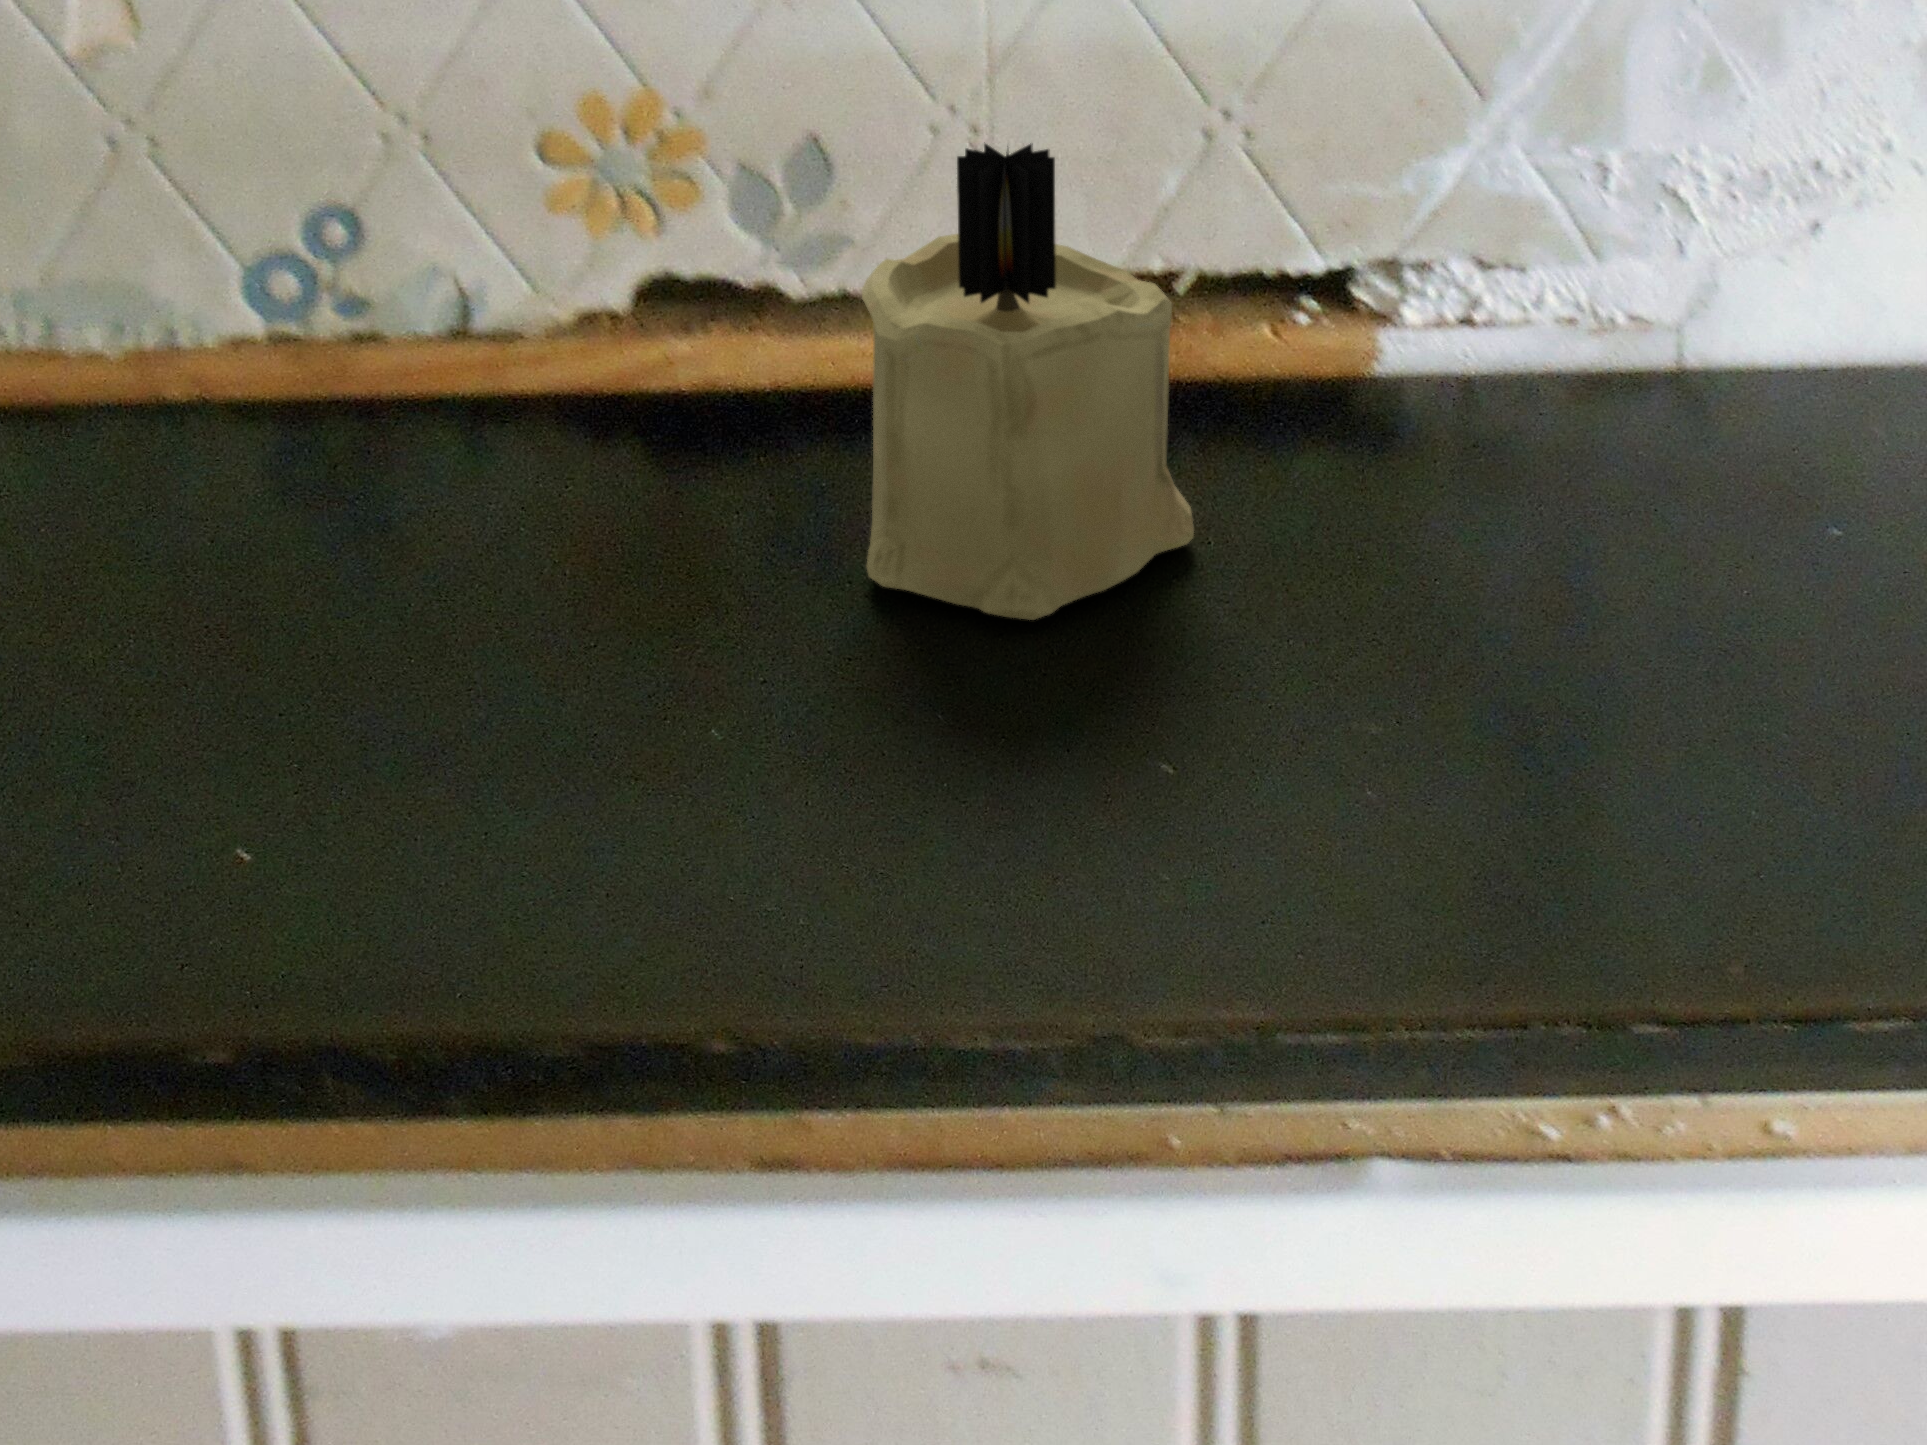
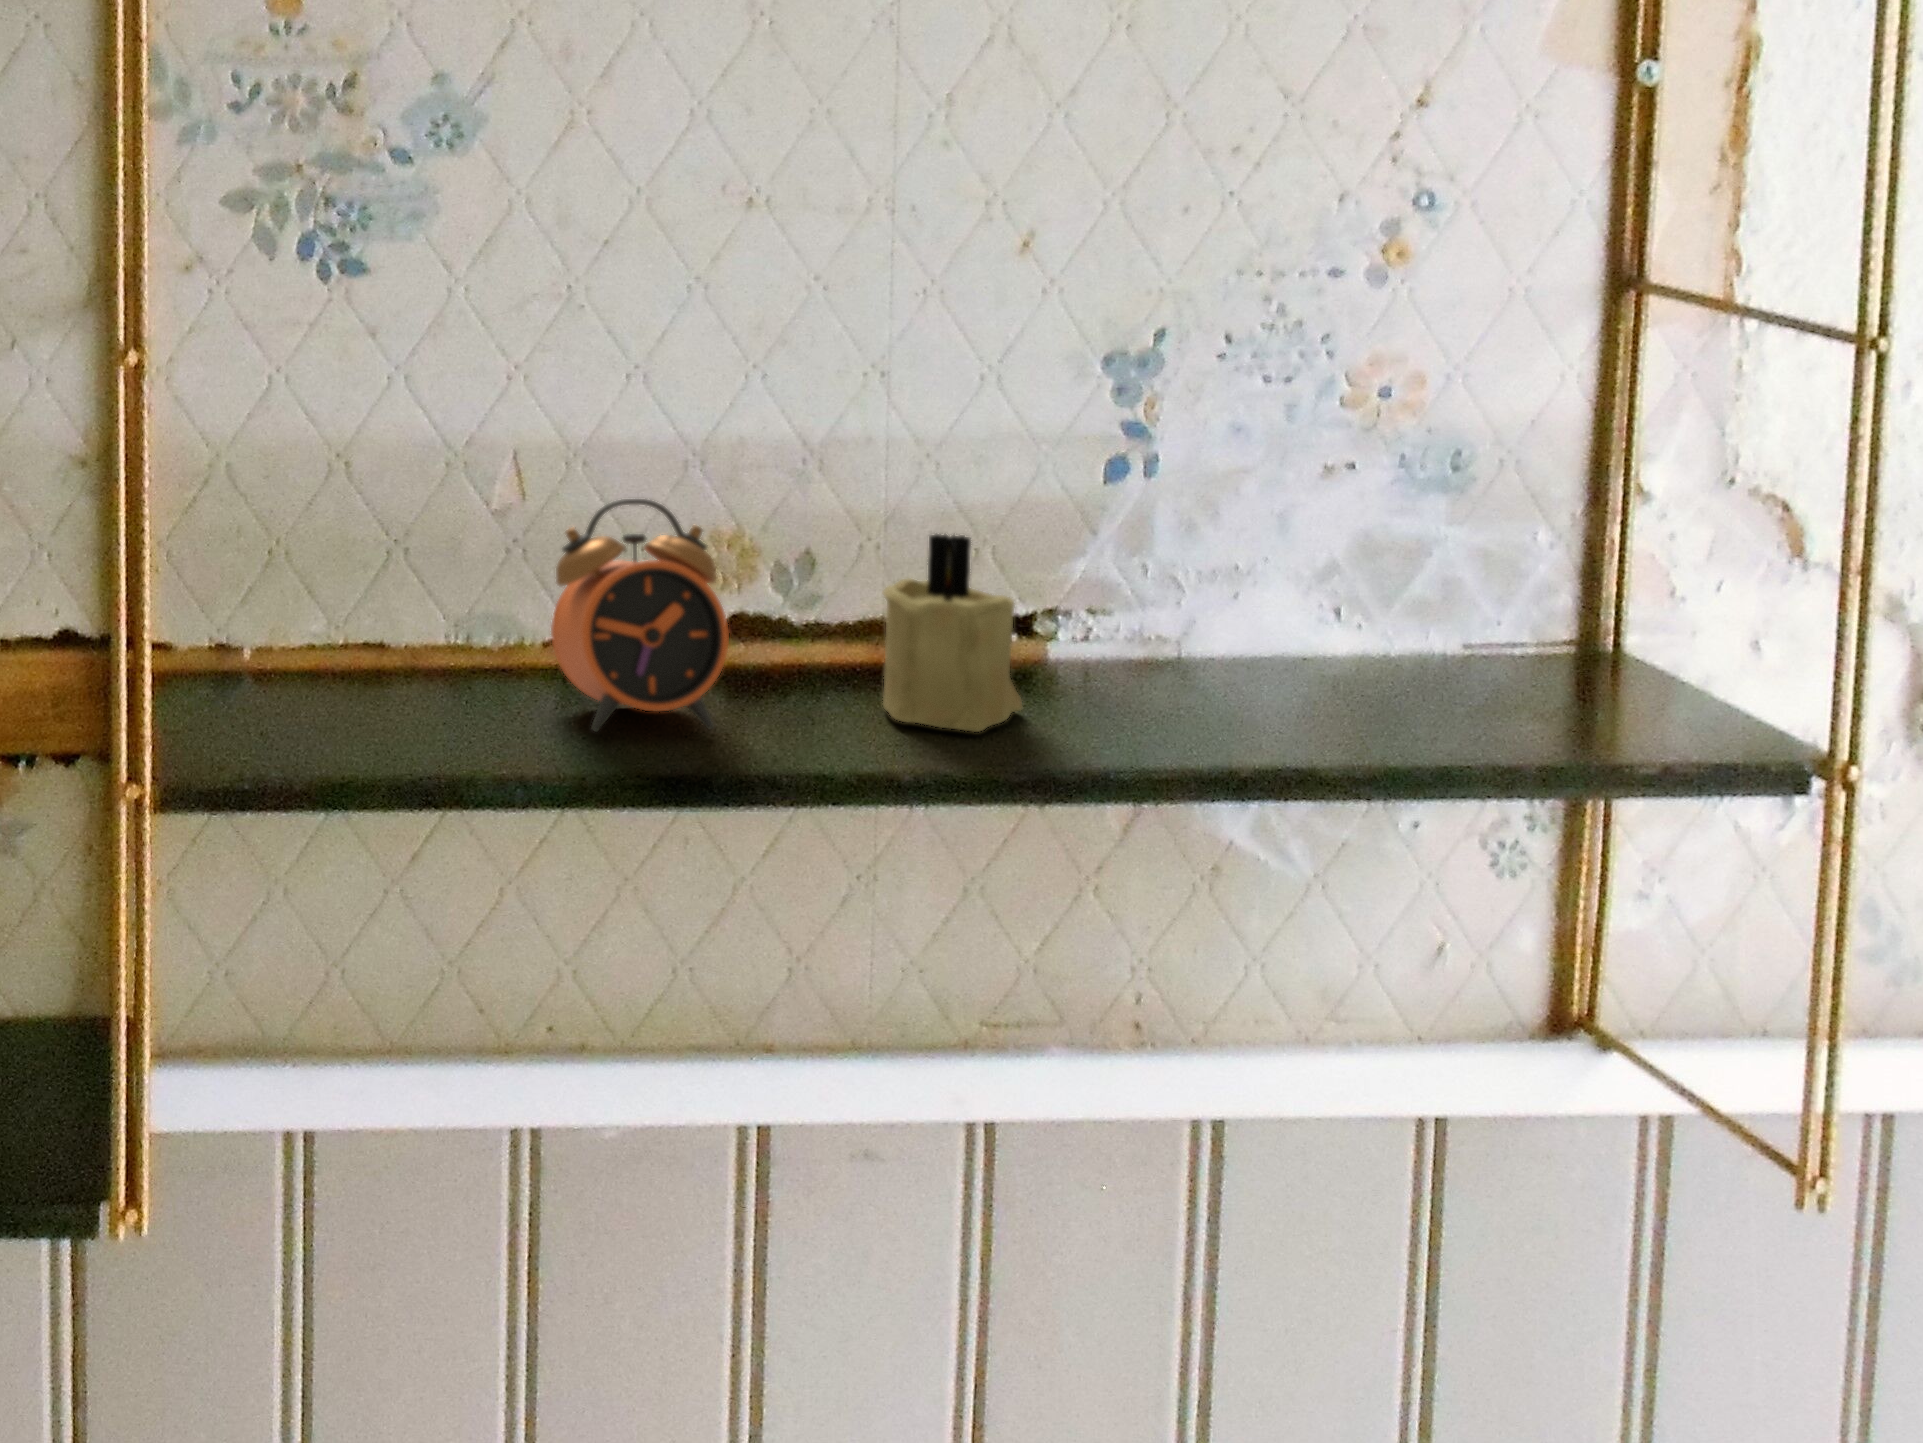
alarm clock: none [75,64,462,619] -> present [551,499,729,731]

